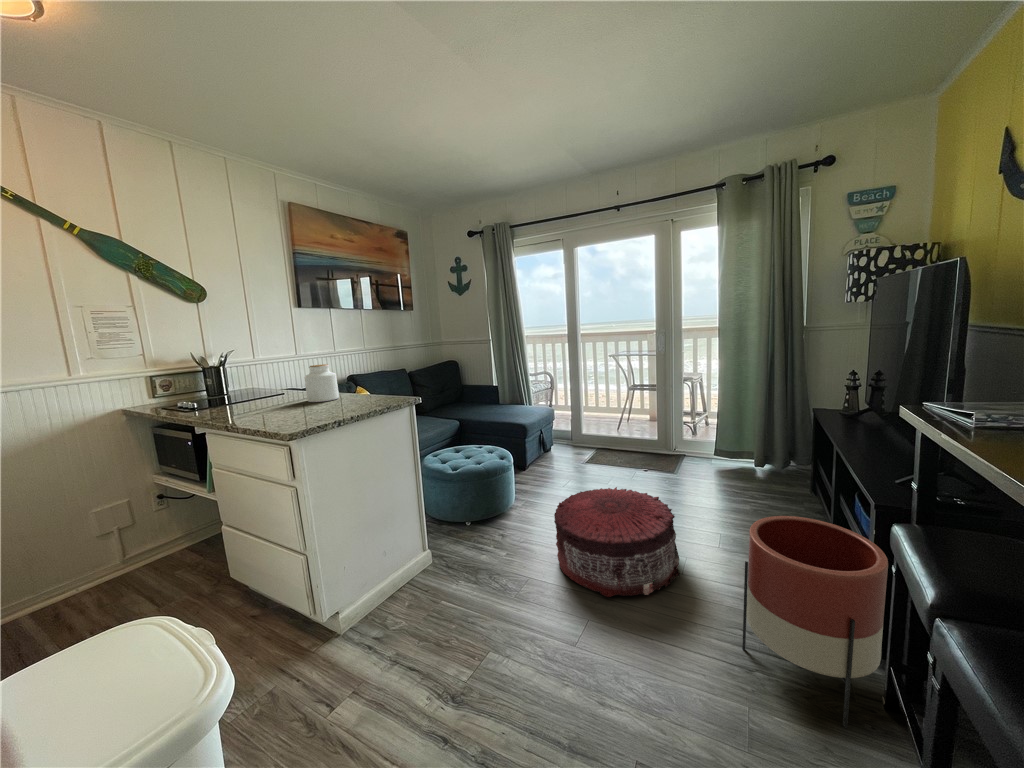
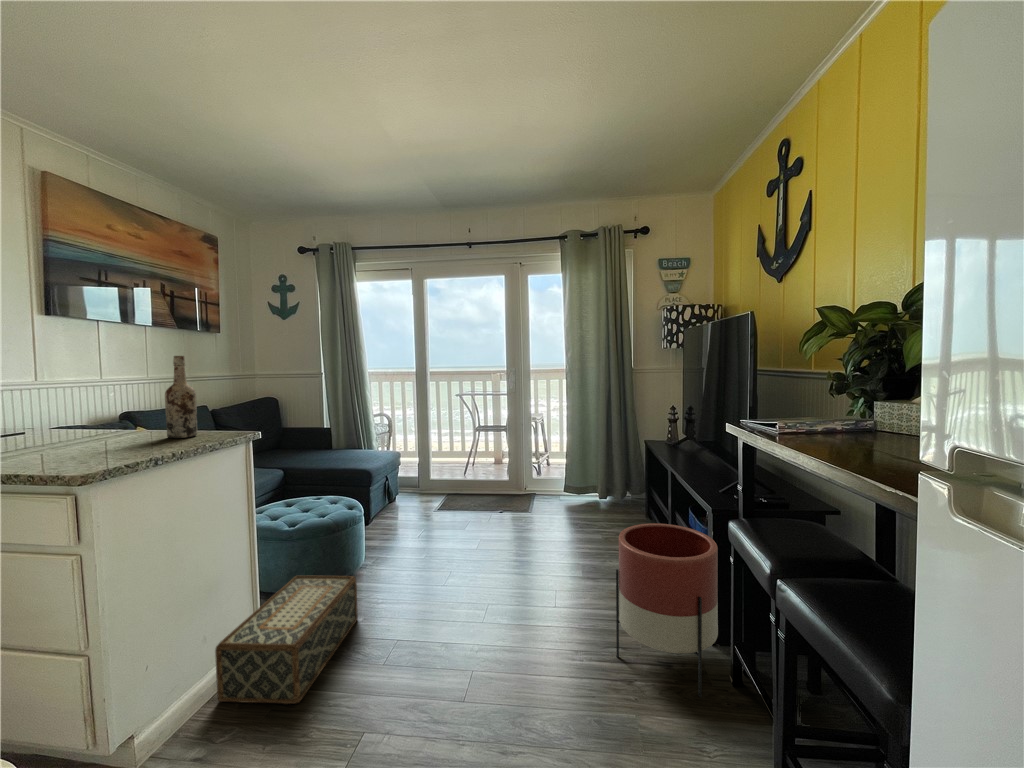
wine bottle: none [355,339,378,402] -> present [165,356,197,438]
jar: present [305,364,339,402] -> none [73,389,129,441]
pouf: present [554,487,680,597] -> none [425,525,554,639]
woven basket: none [391,511,501,616] -> present [215,576,358,704]

